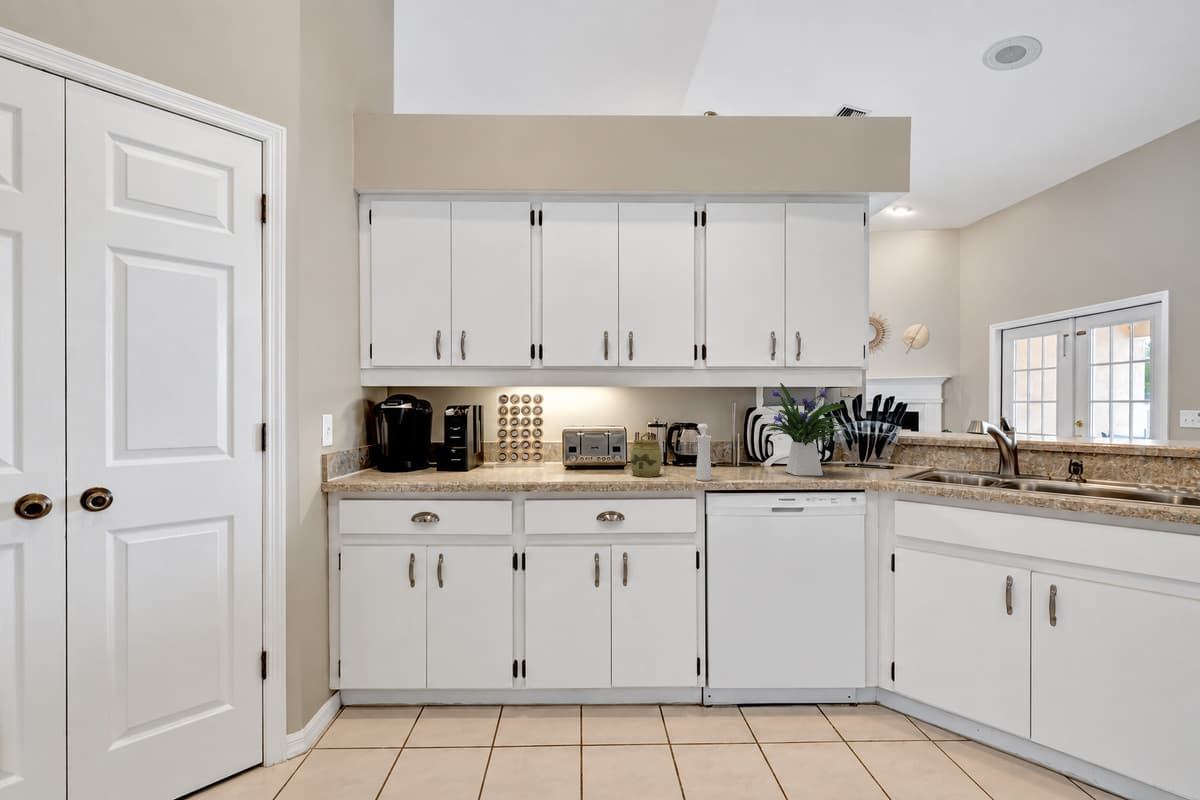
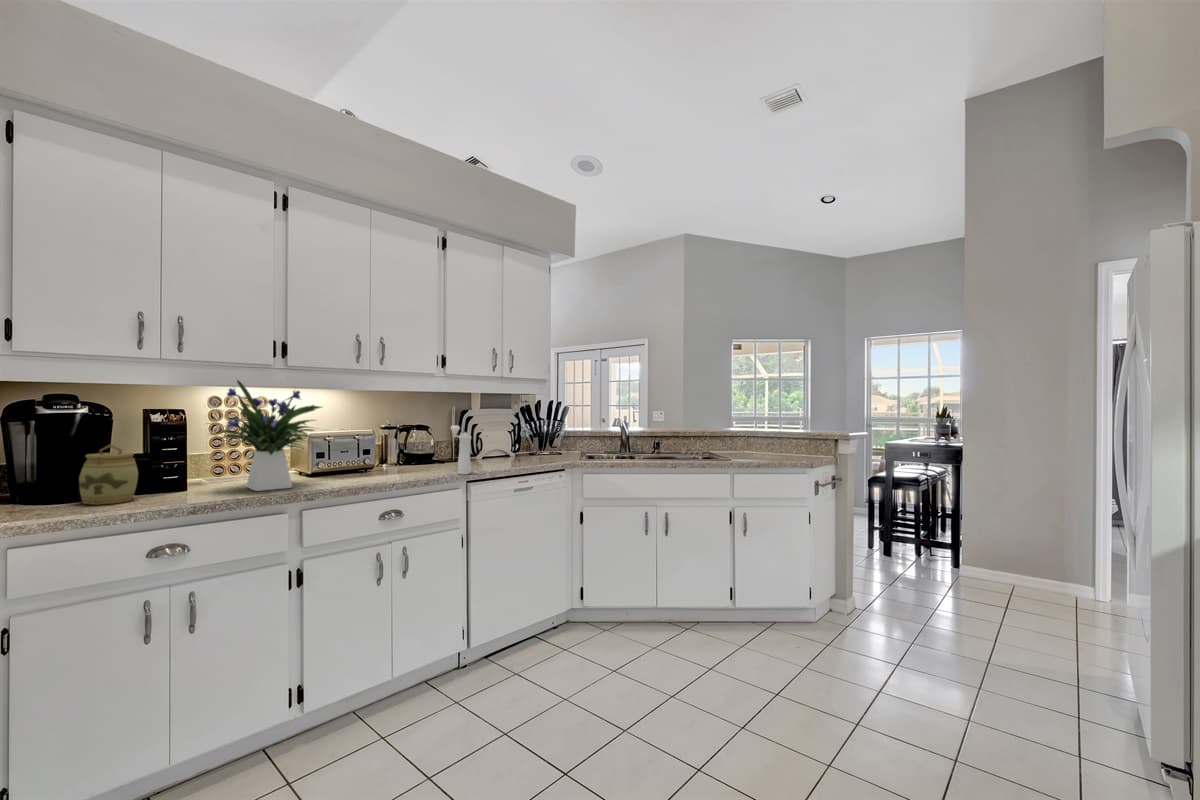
flower arrangement: present [765,383,843,476] -> present [217,380,321,491]
jar: present [631,433,662,477] -> present [79,444,138,505]

